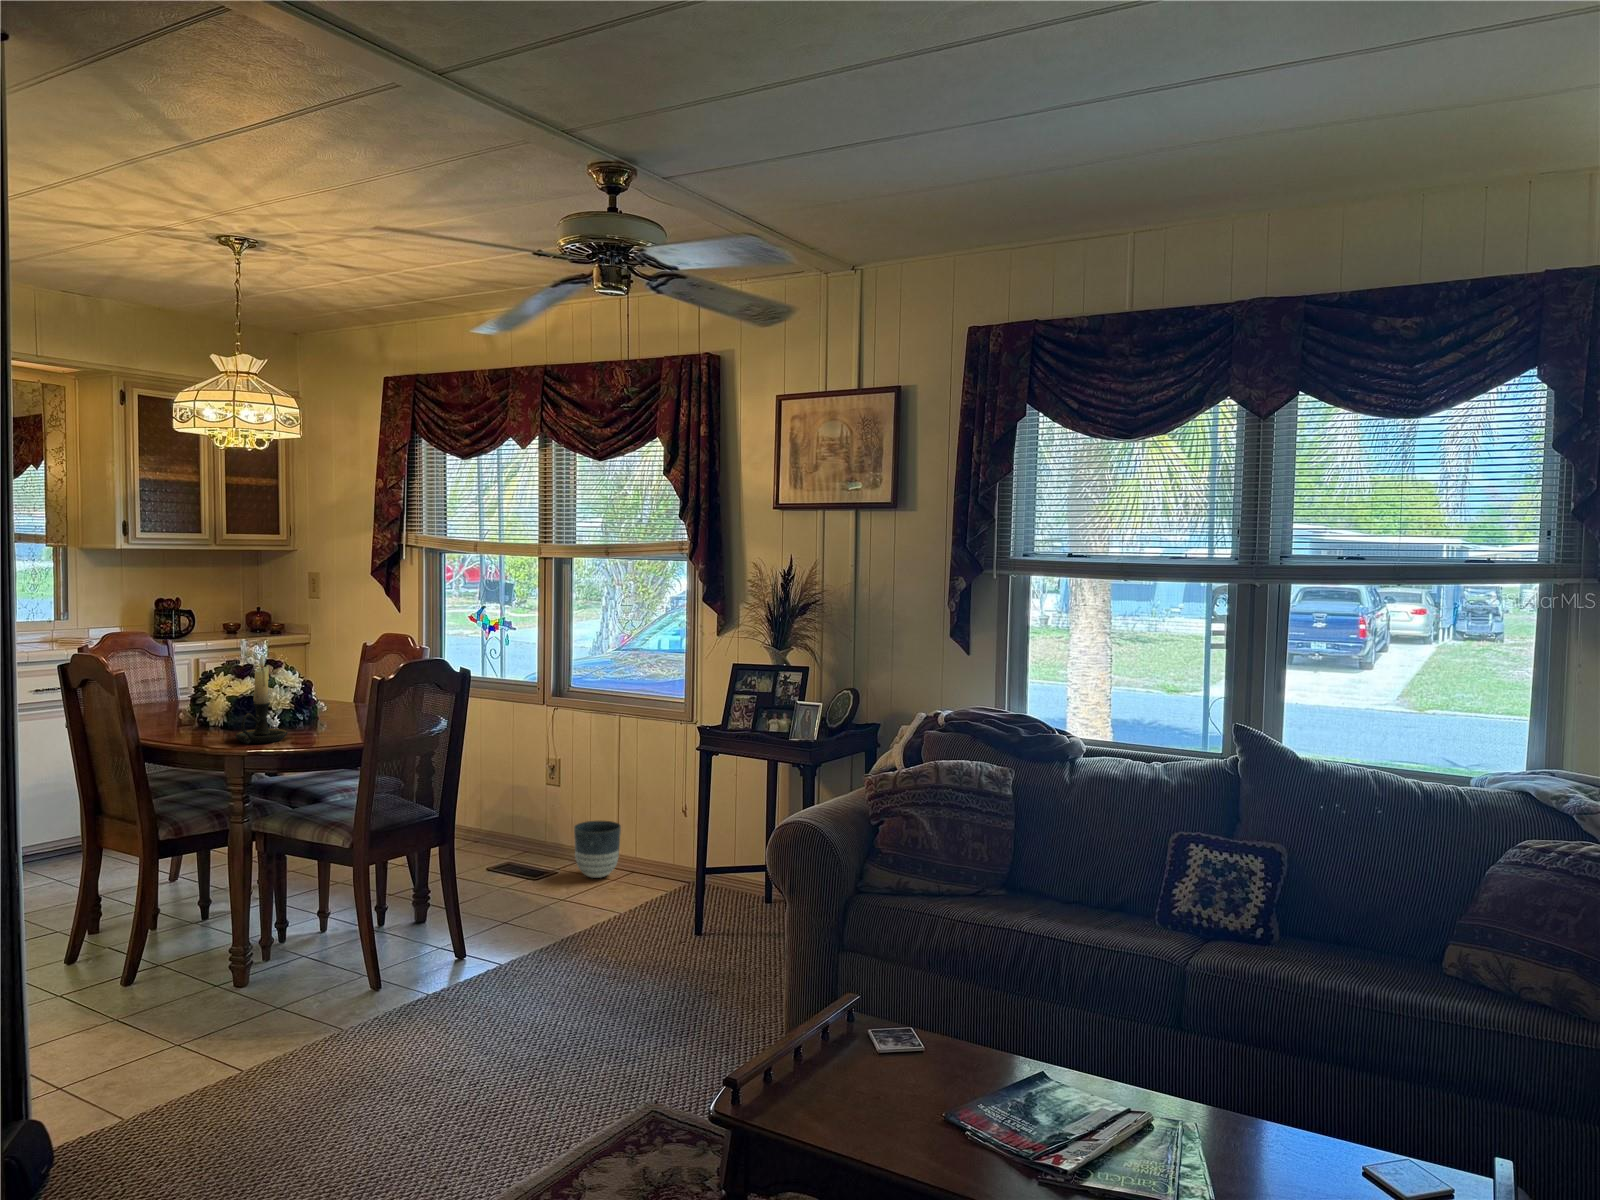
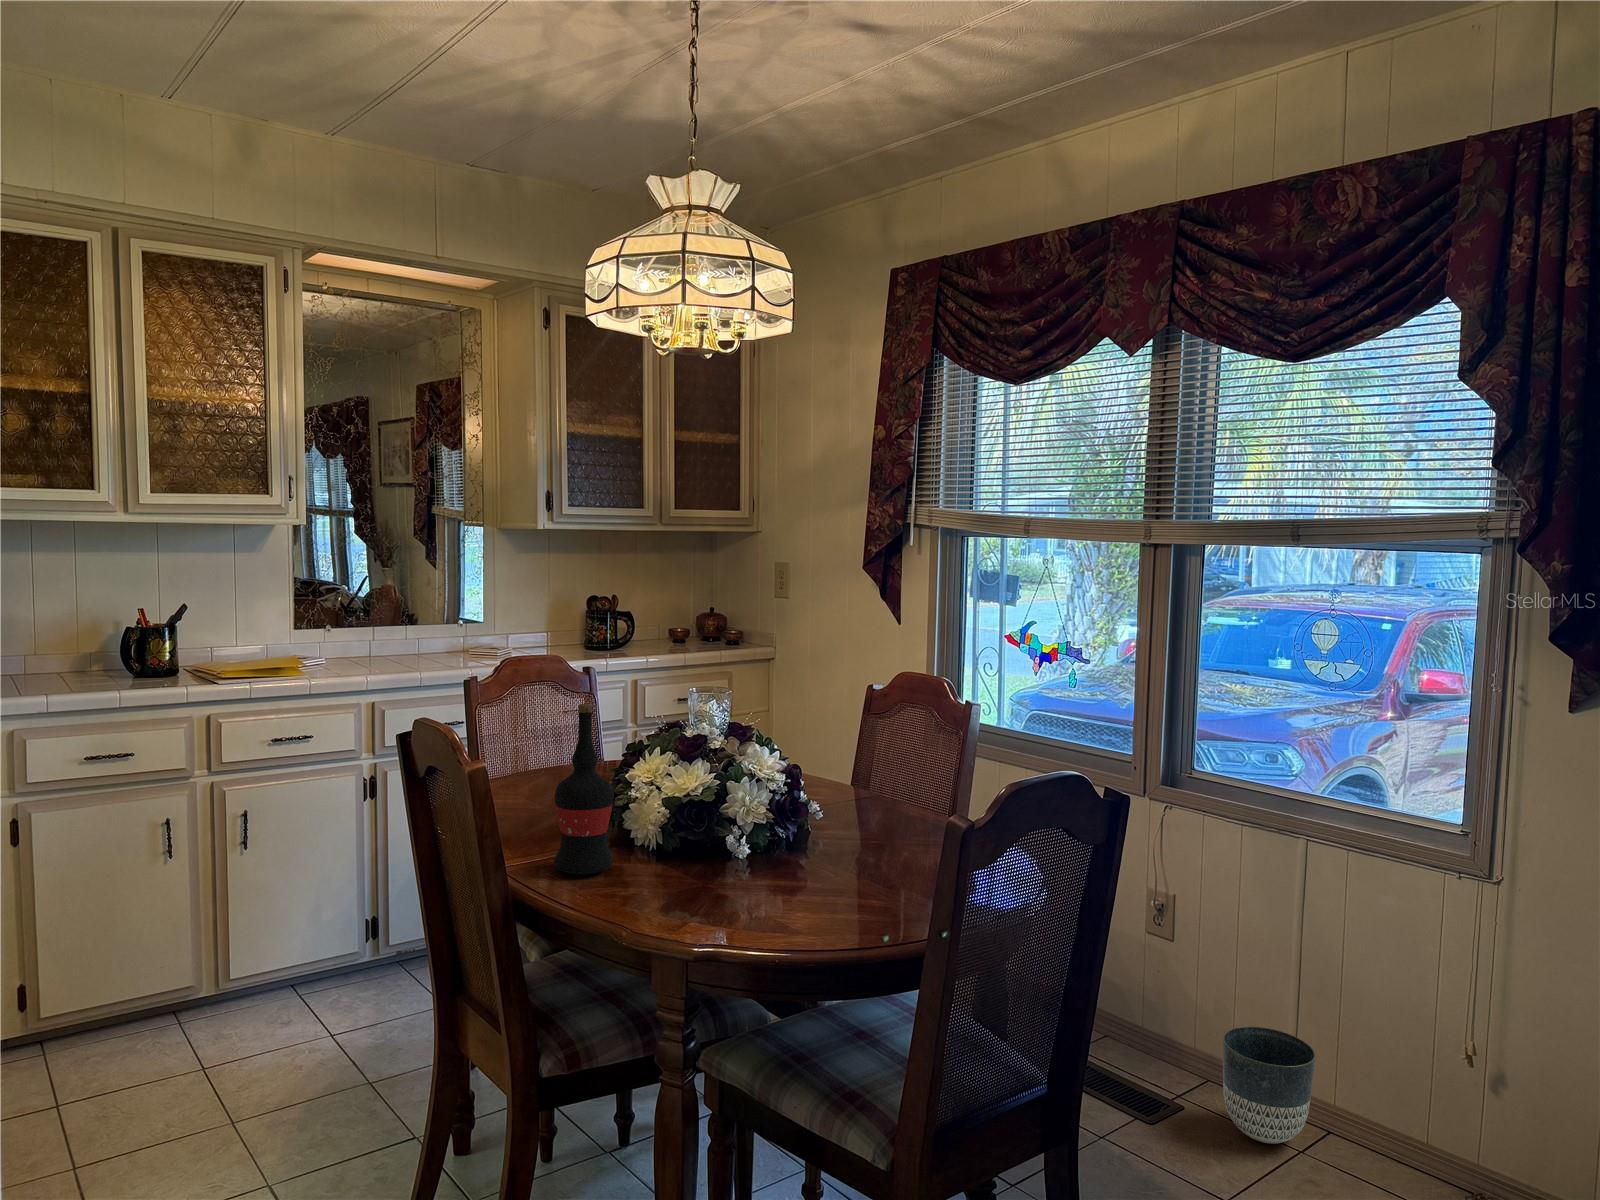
wine bottle: none [159,645,196,738] -> present [554,704,614,874]
candle holder: present [236,655,287,744] -> none [676,731,764,908]

